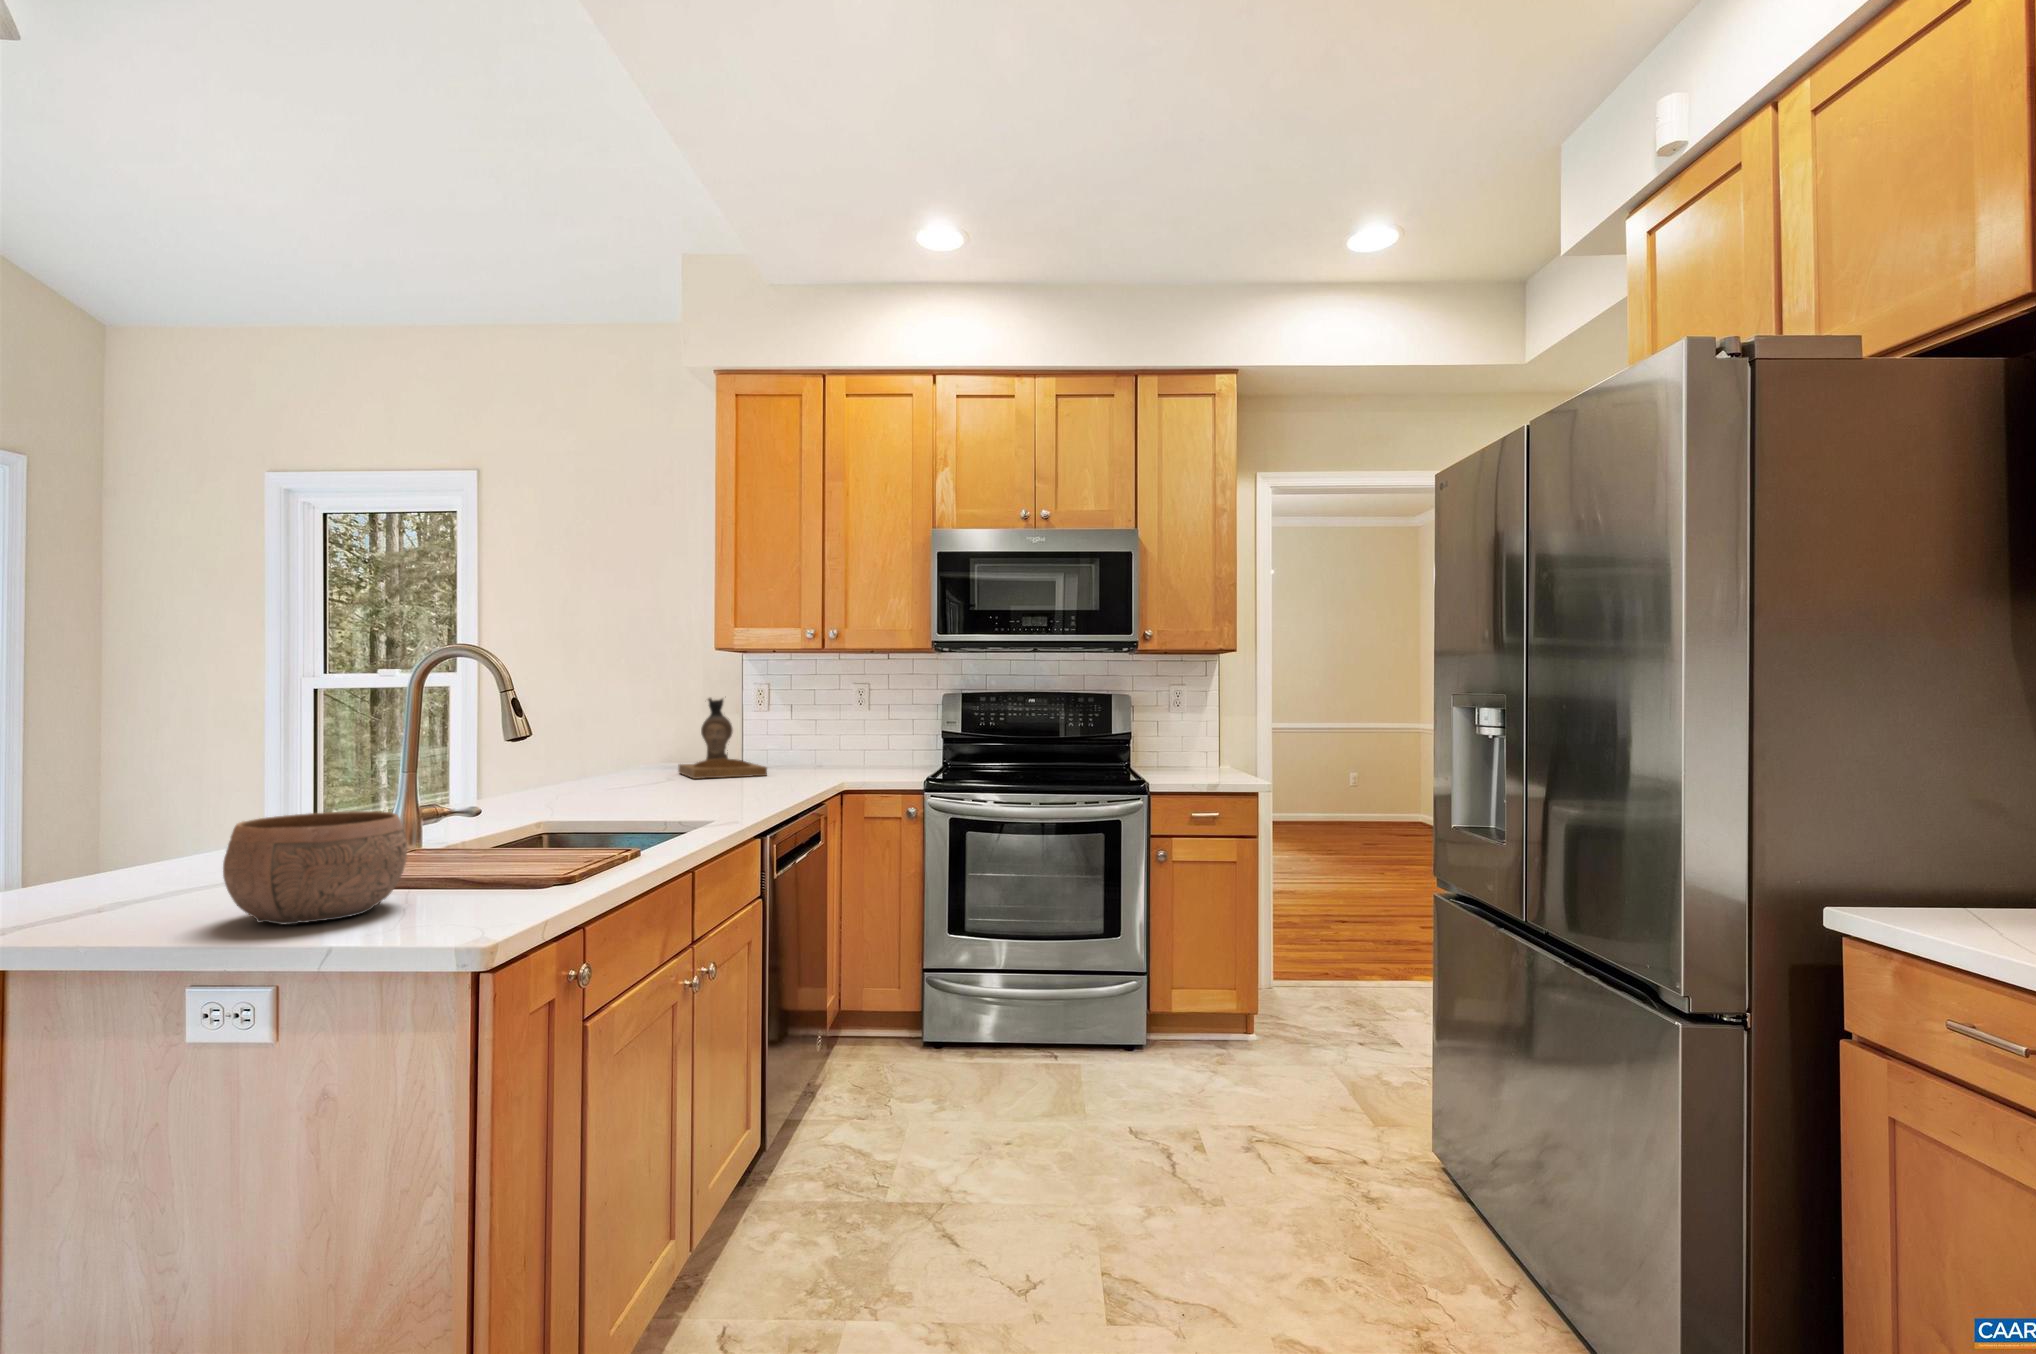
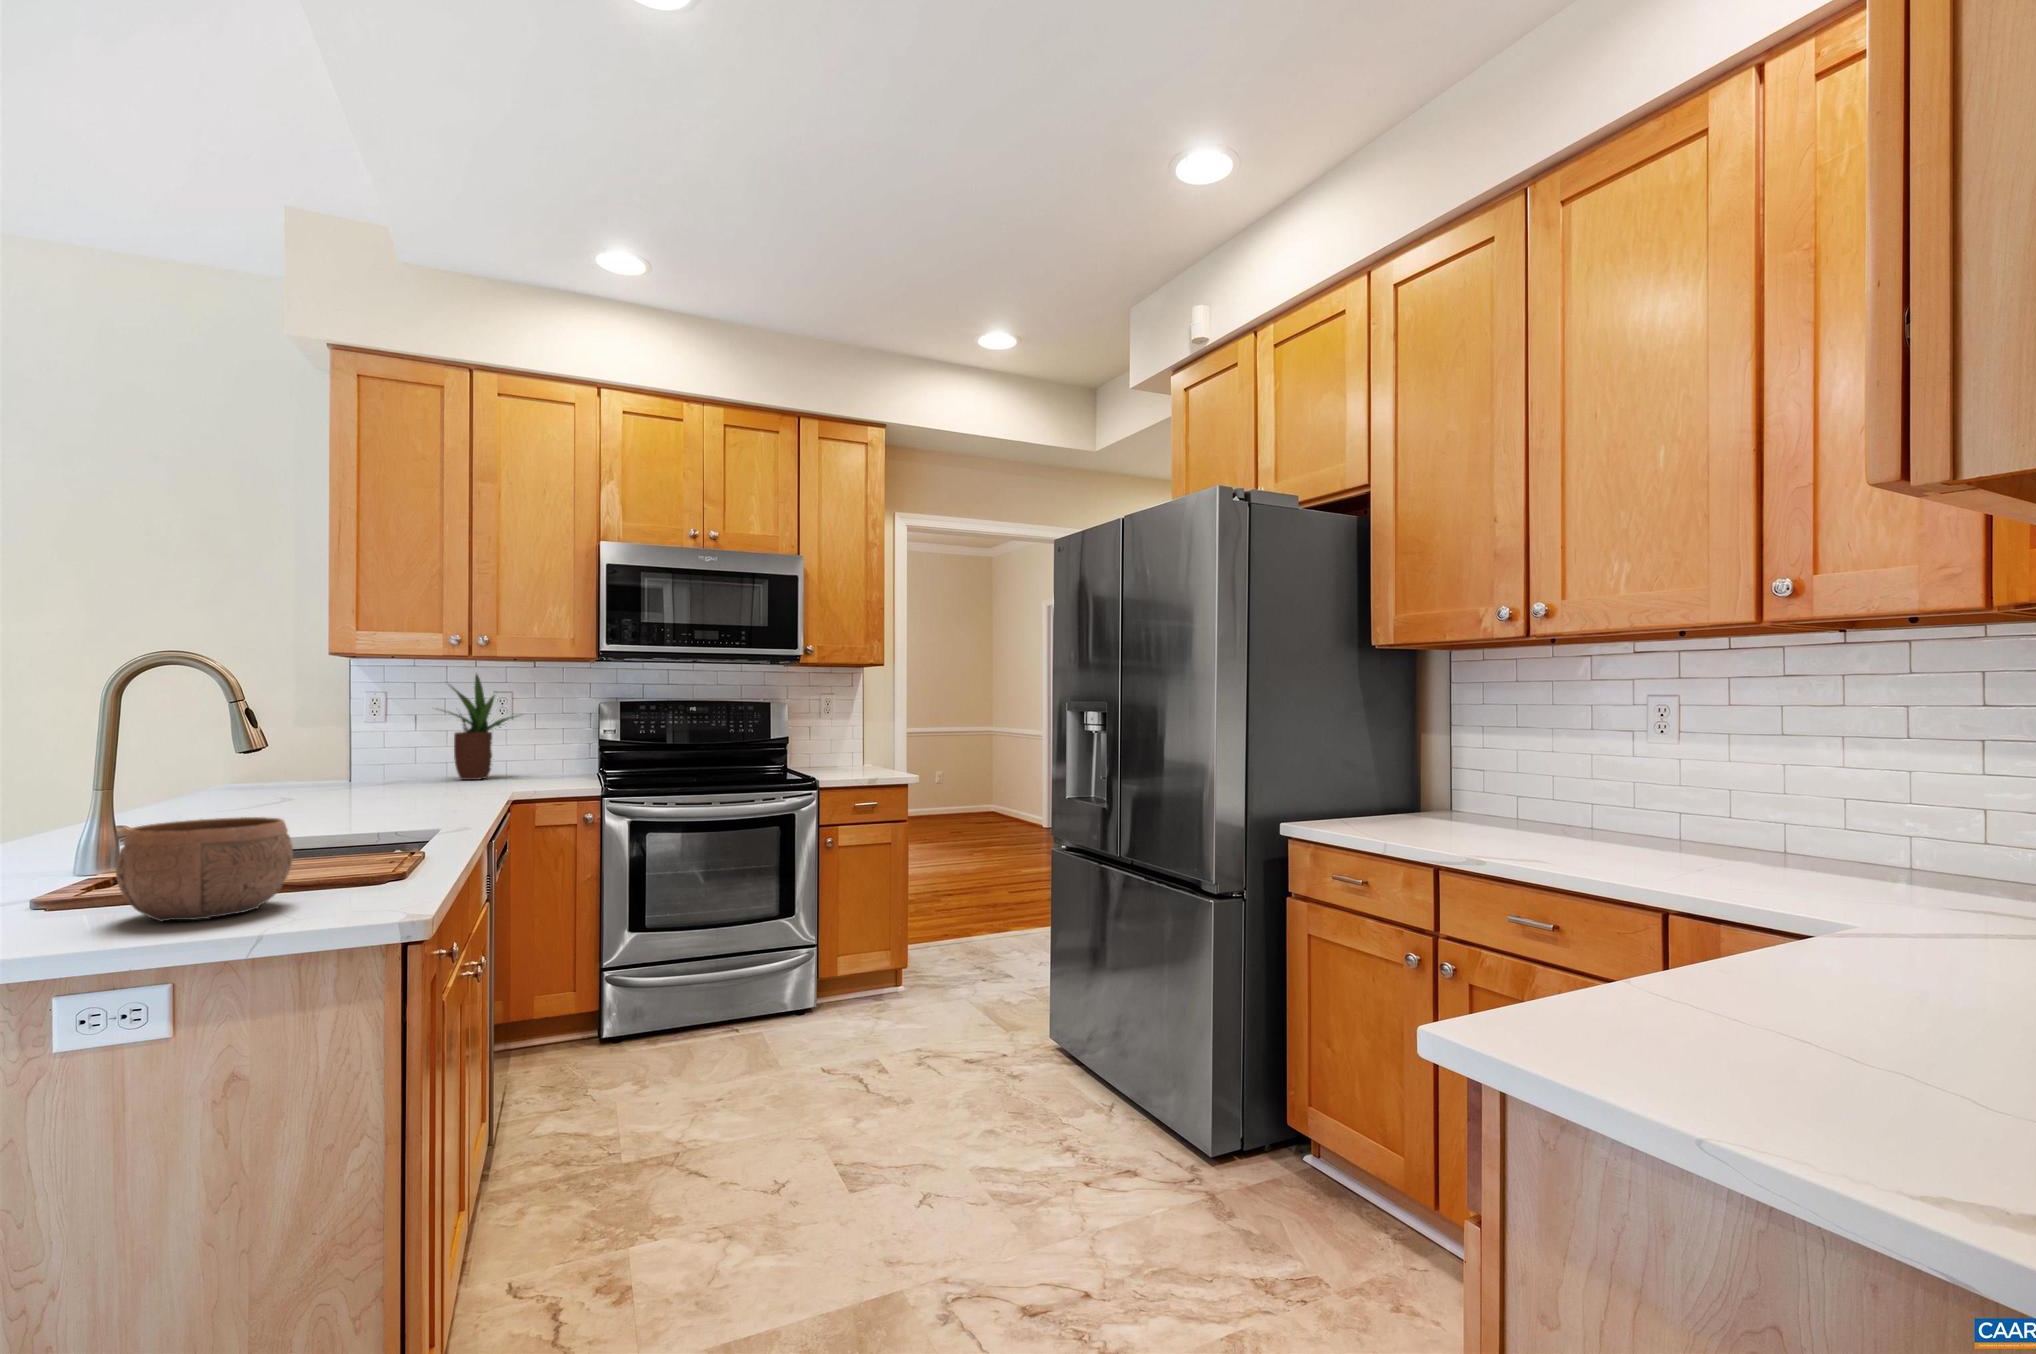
potted plant: none [801,664,889,767] -> present [448,674,515,780]
ceramic pitcher: present [701,698,732,760] -> none [289,699,331,783]
tray: present [678,759,767,779] -> none [285,775,408,797]

